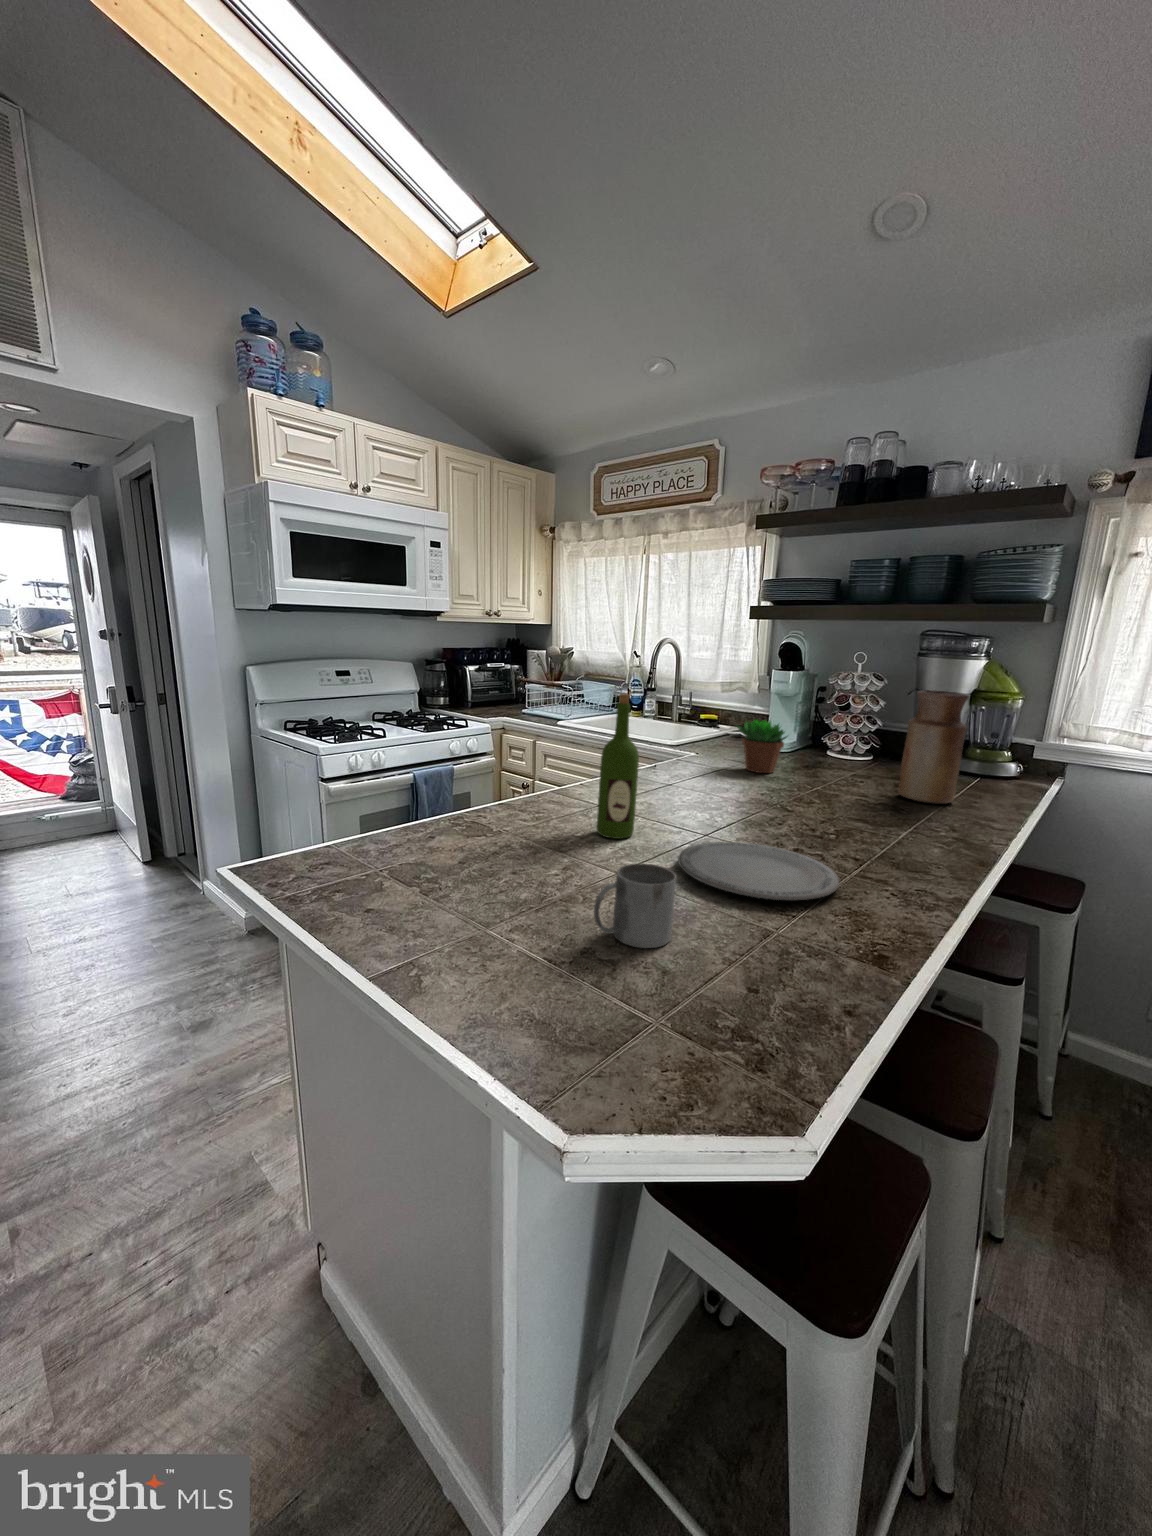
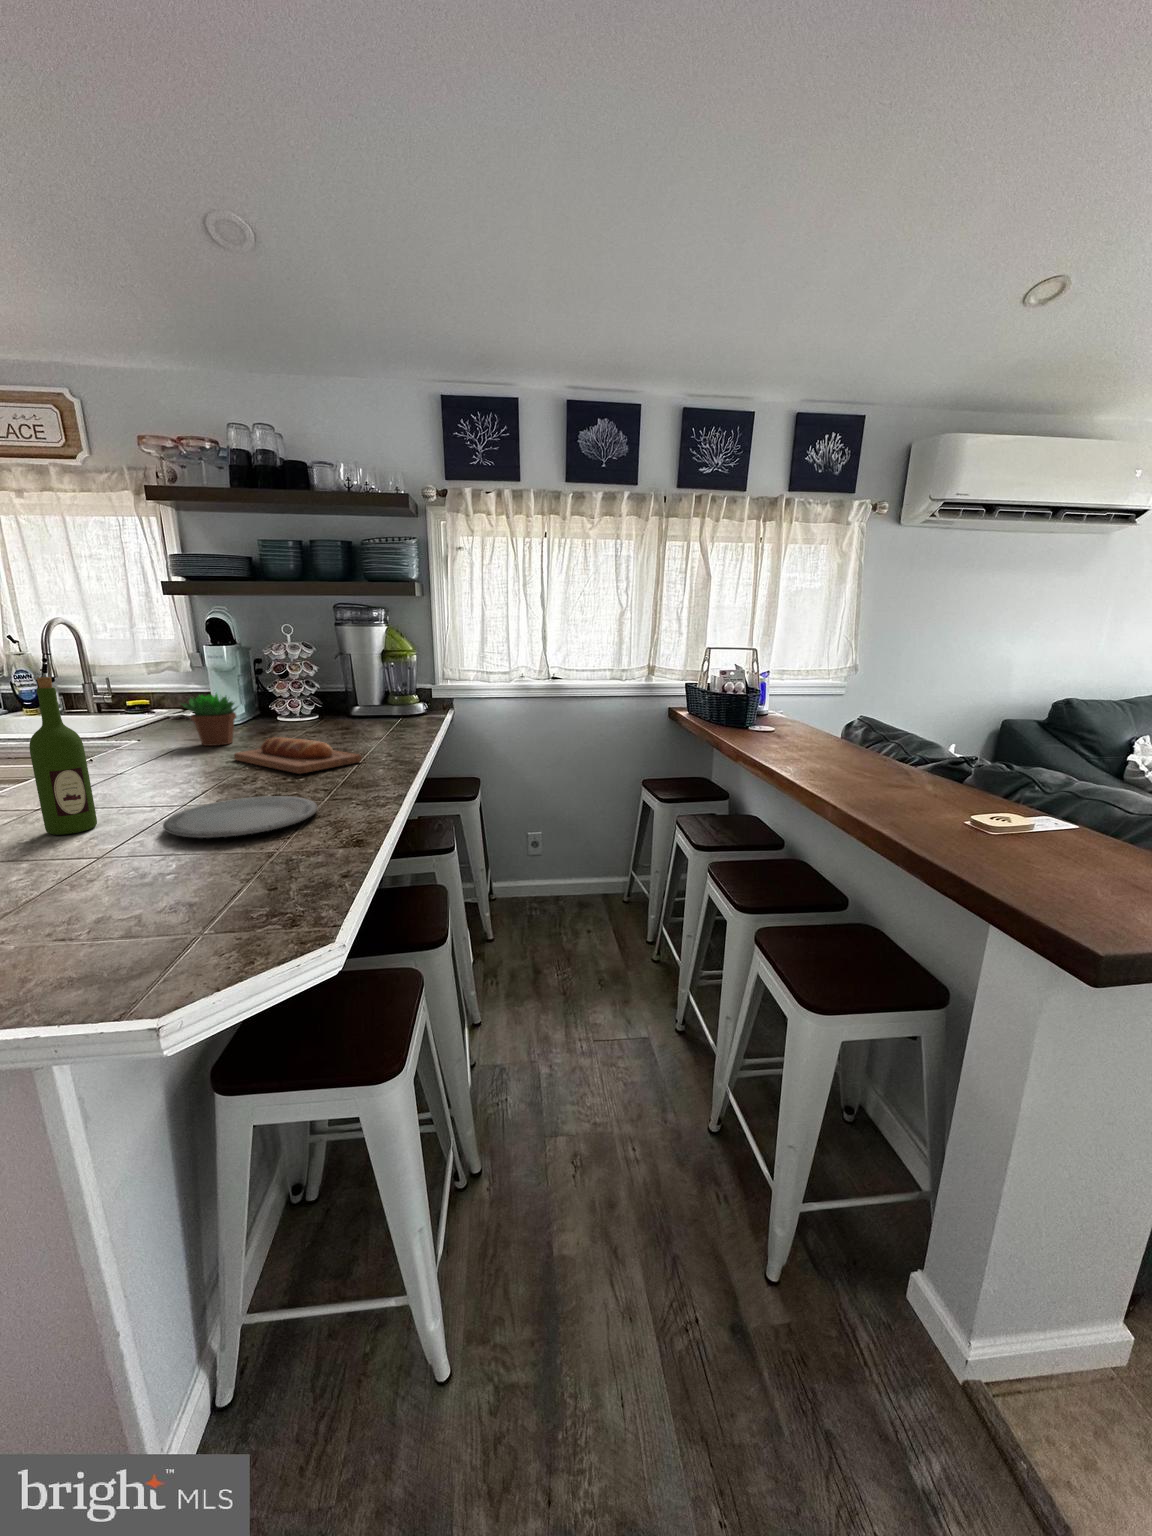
vase: present [898,690,969,804] -> none [340,653,387,741]
bread loaf: none [769,778,913,831] -> present [234,737,362,774]
mug: present [594,863,676,948] -> none [93,826,185,903]

